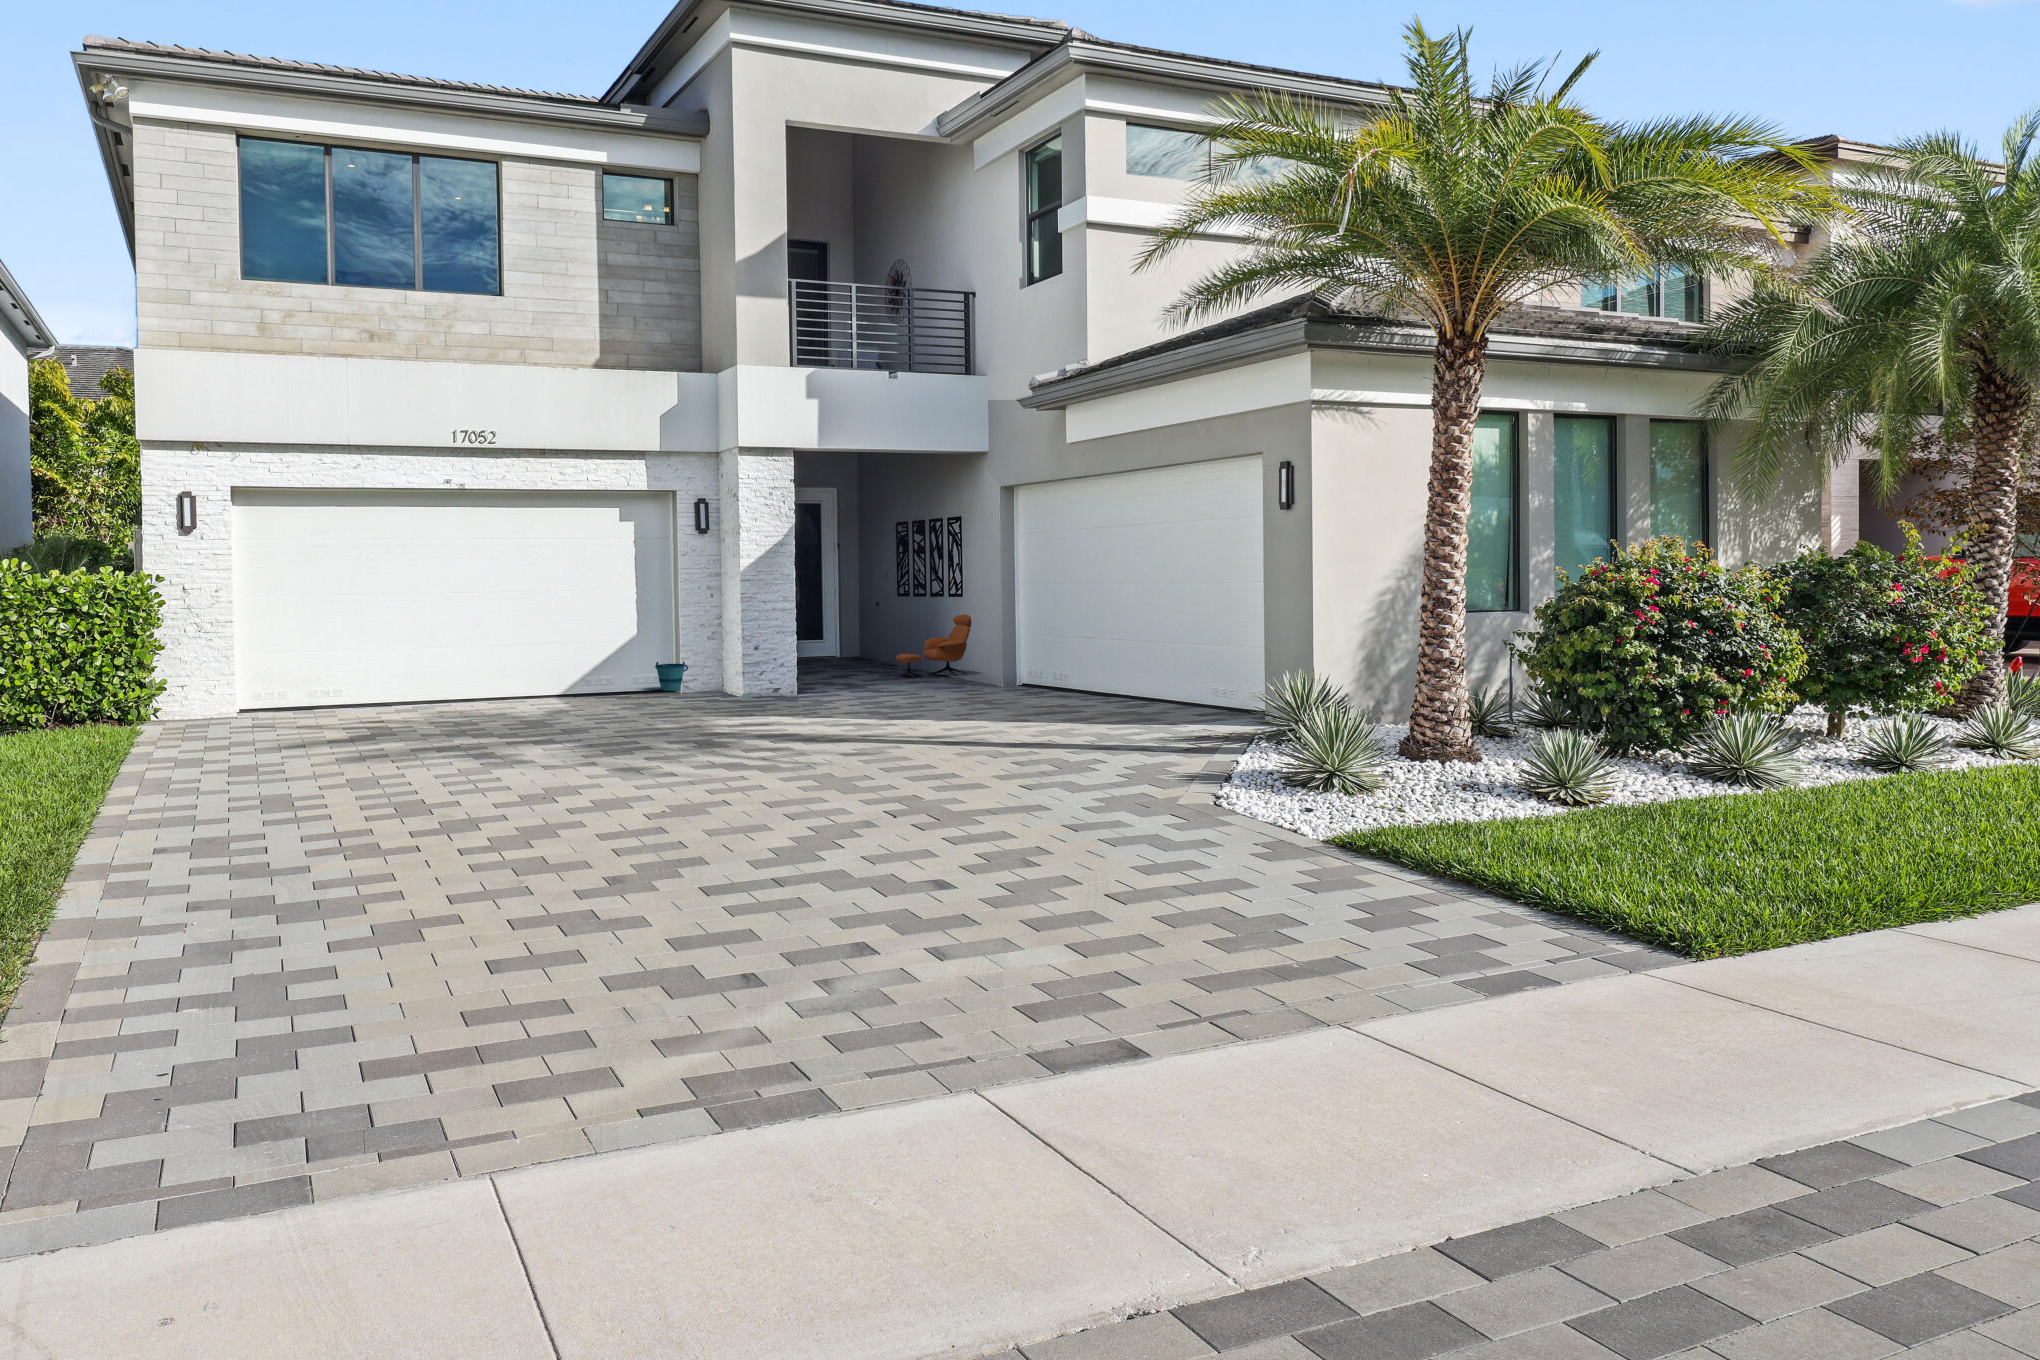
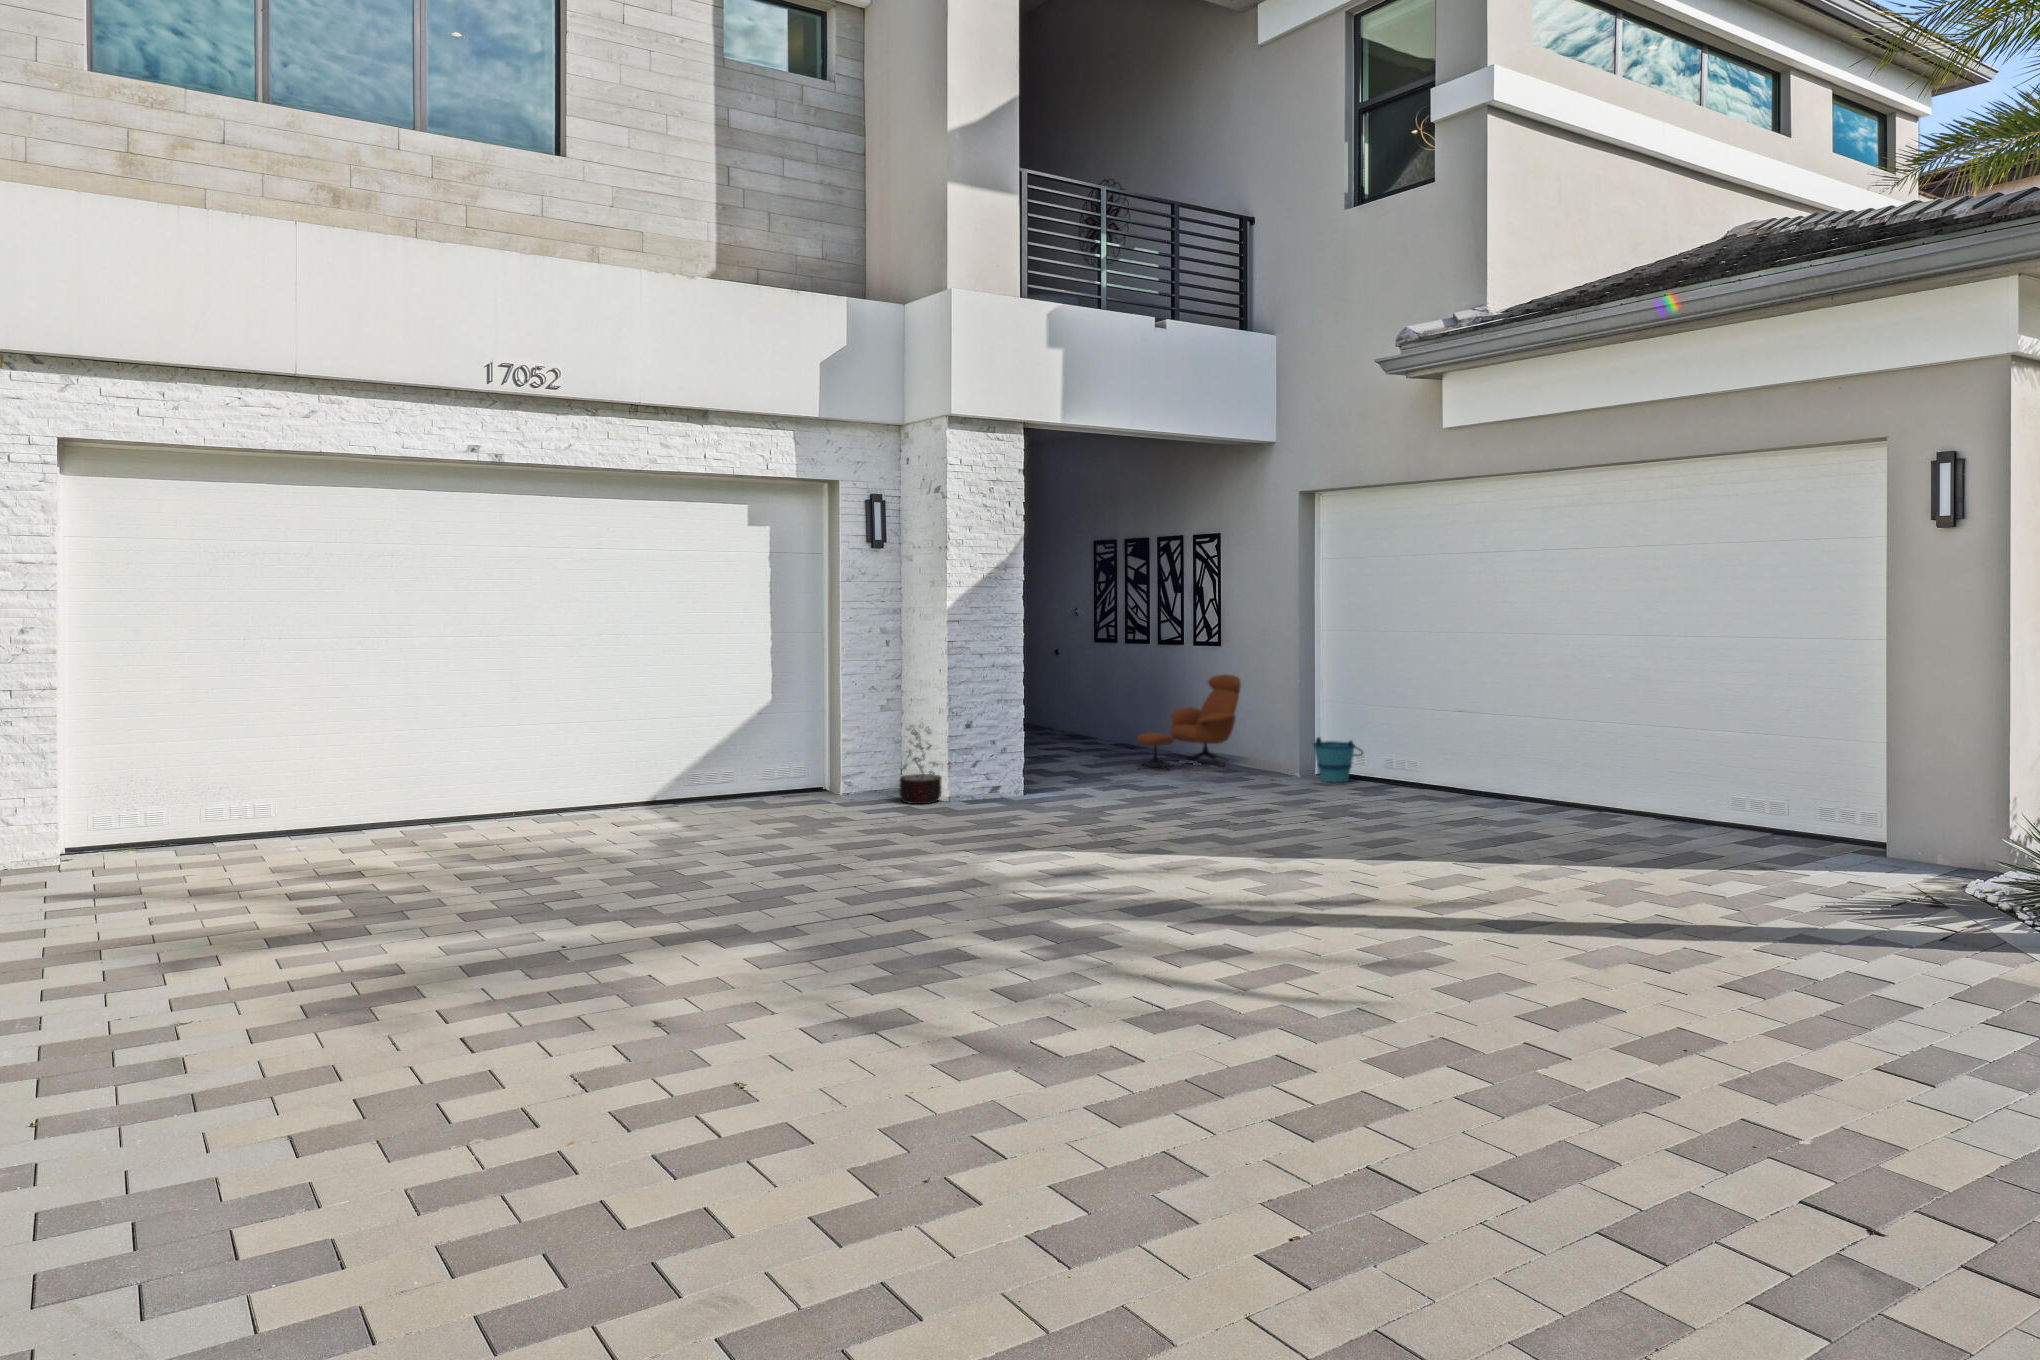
decorative plant: none [714,644,742,694] -> present [899,725,942,804]
bucket: present [655,661,688,691] -> present [1313,737,1363,782]

